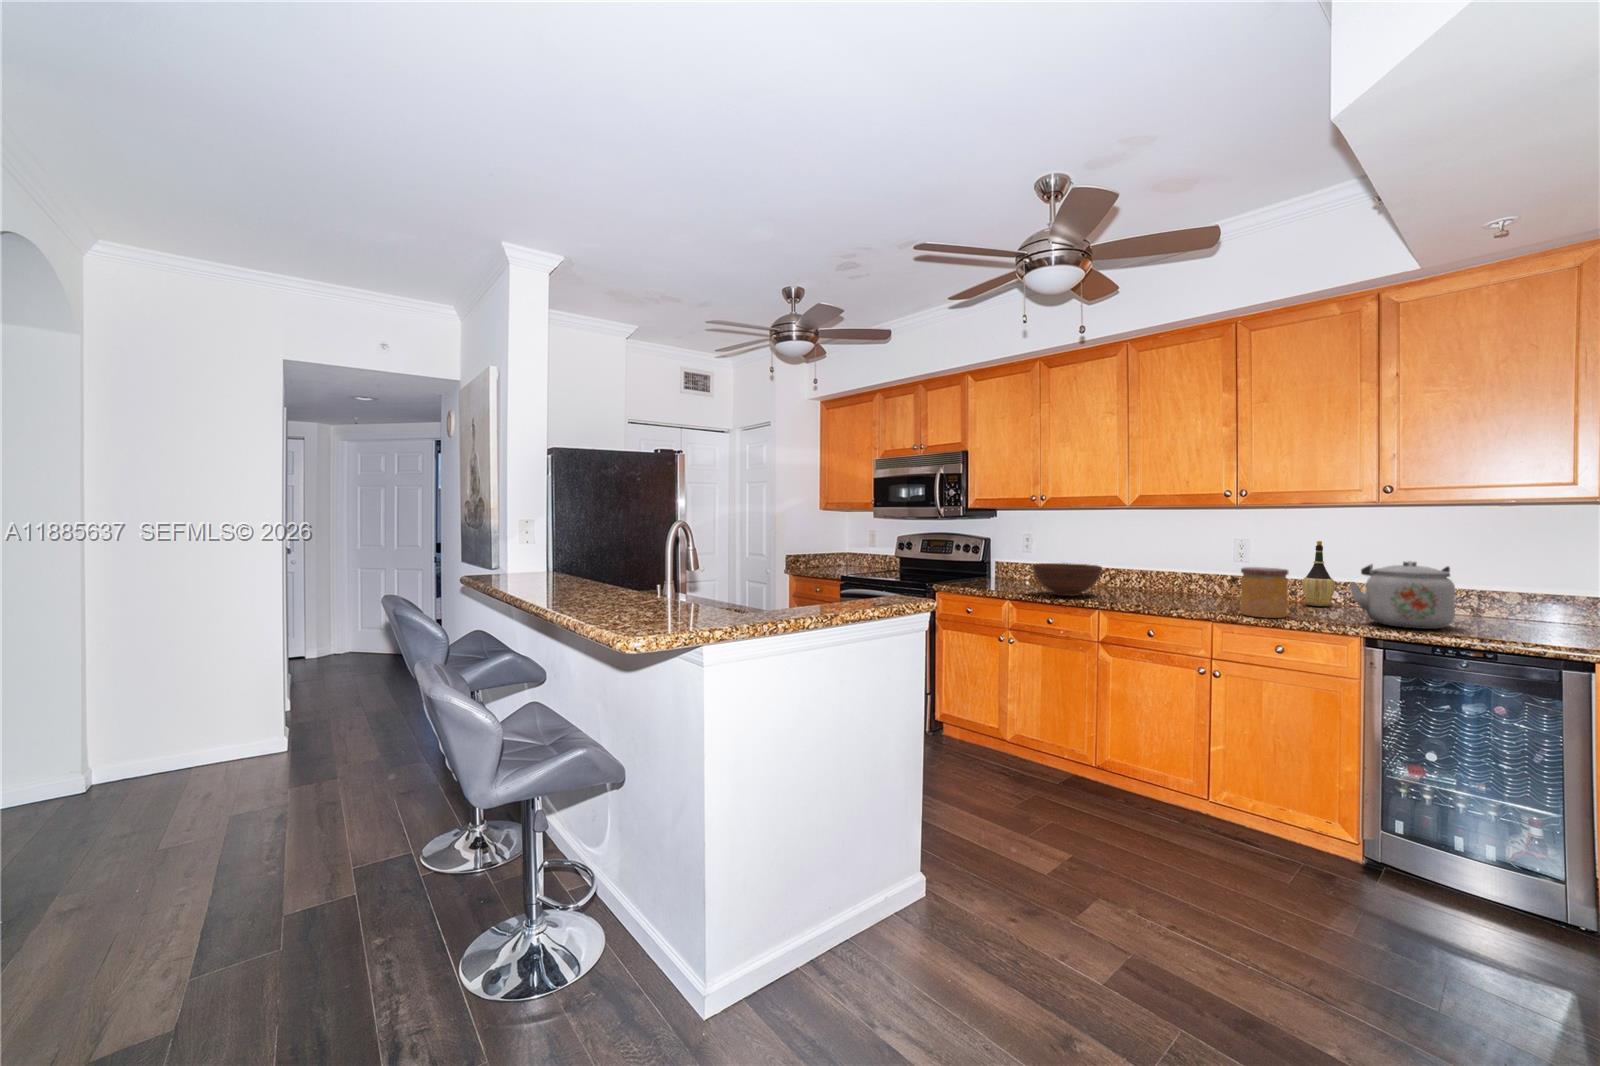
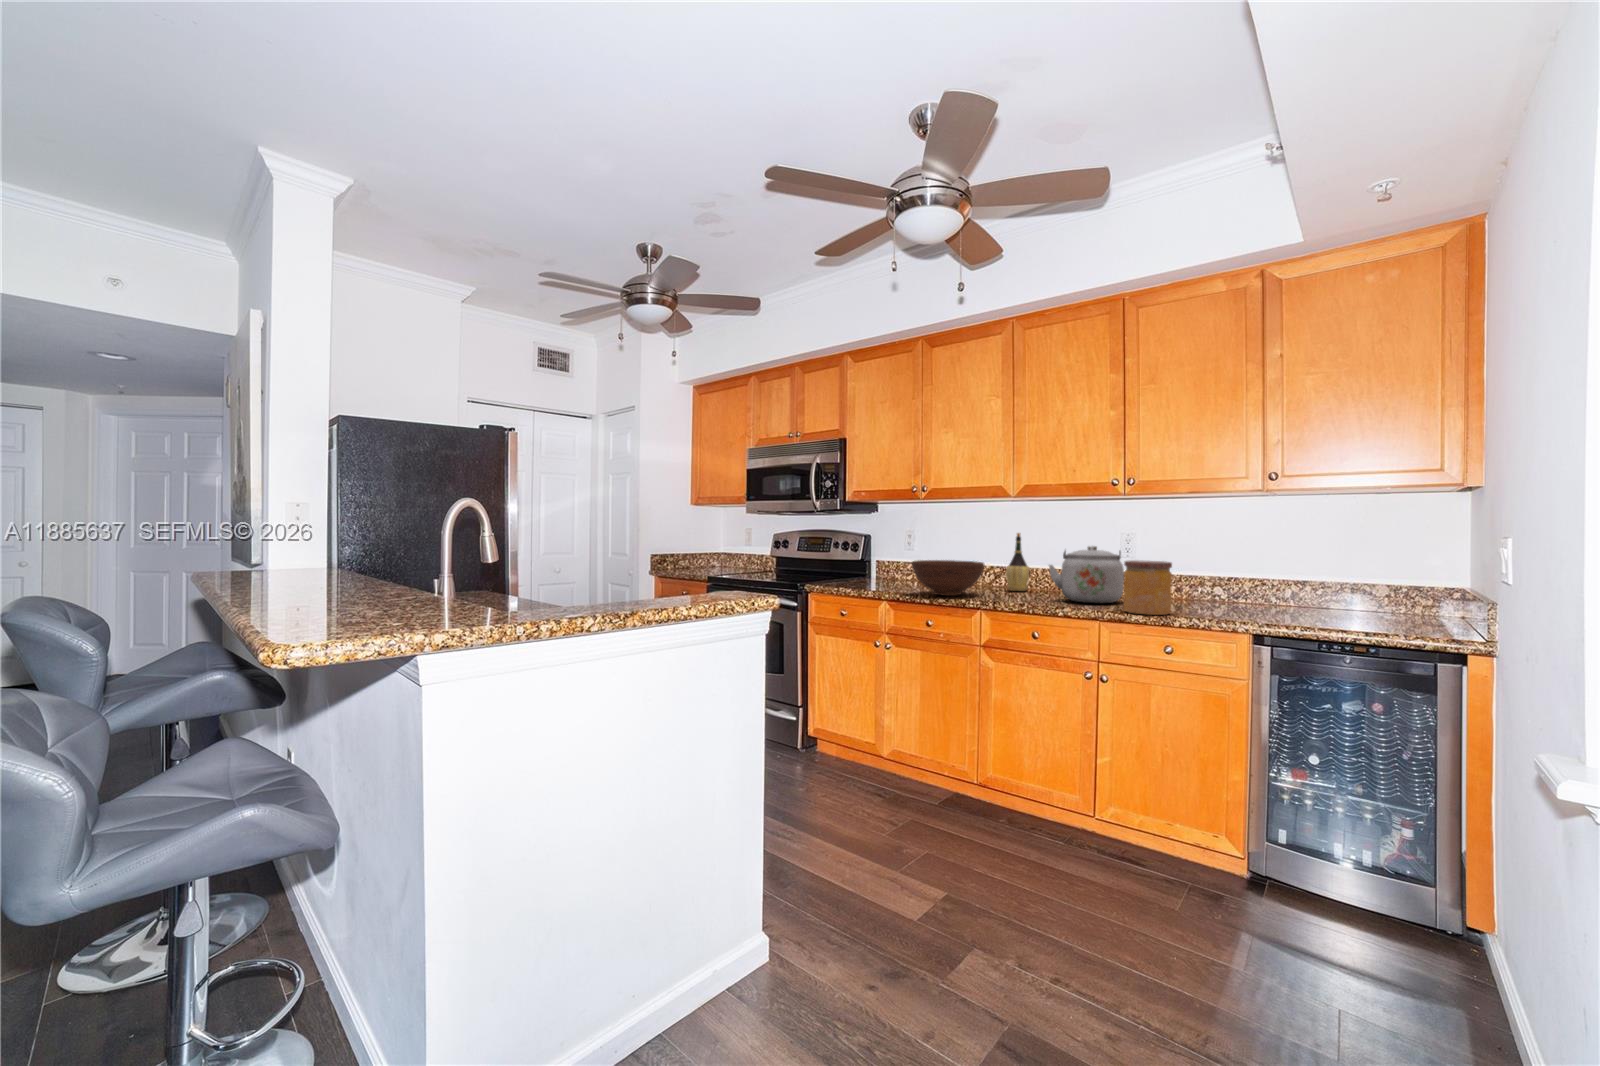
wine bottle: present [1302,541,1335,606] -> present [1006,533,1030,591]
kettle: present [1349,561,1455,629] -> present [1049,546,1124,603]

